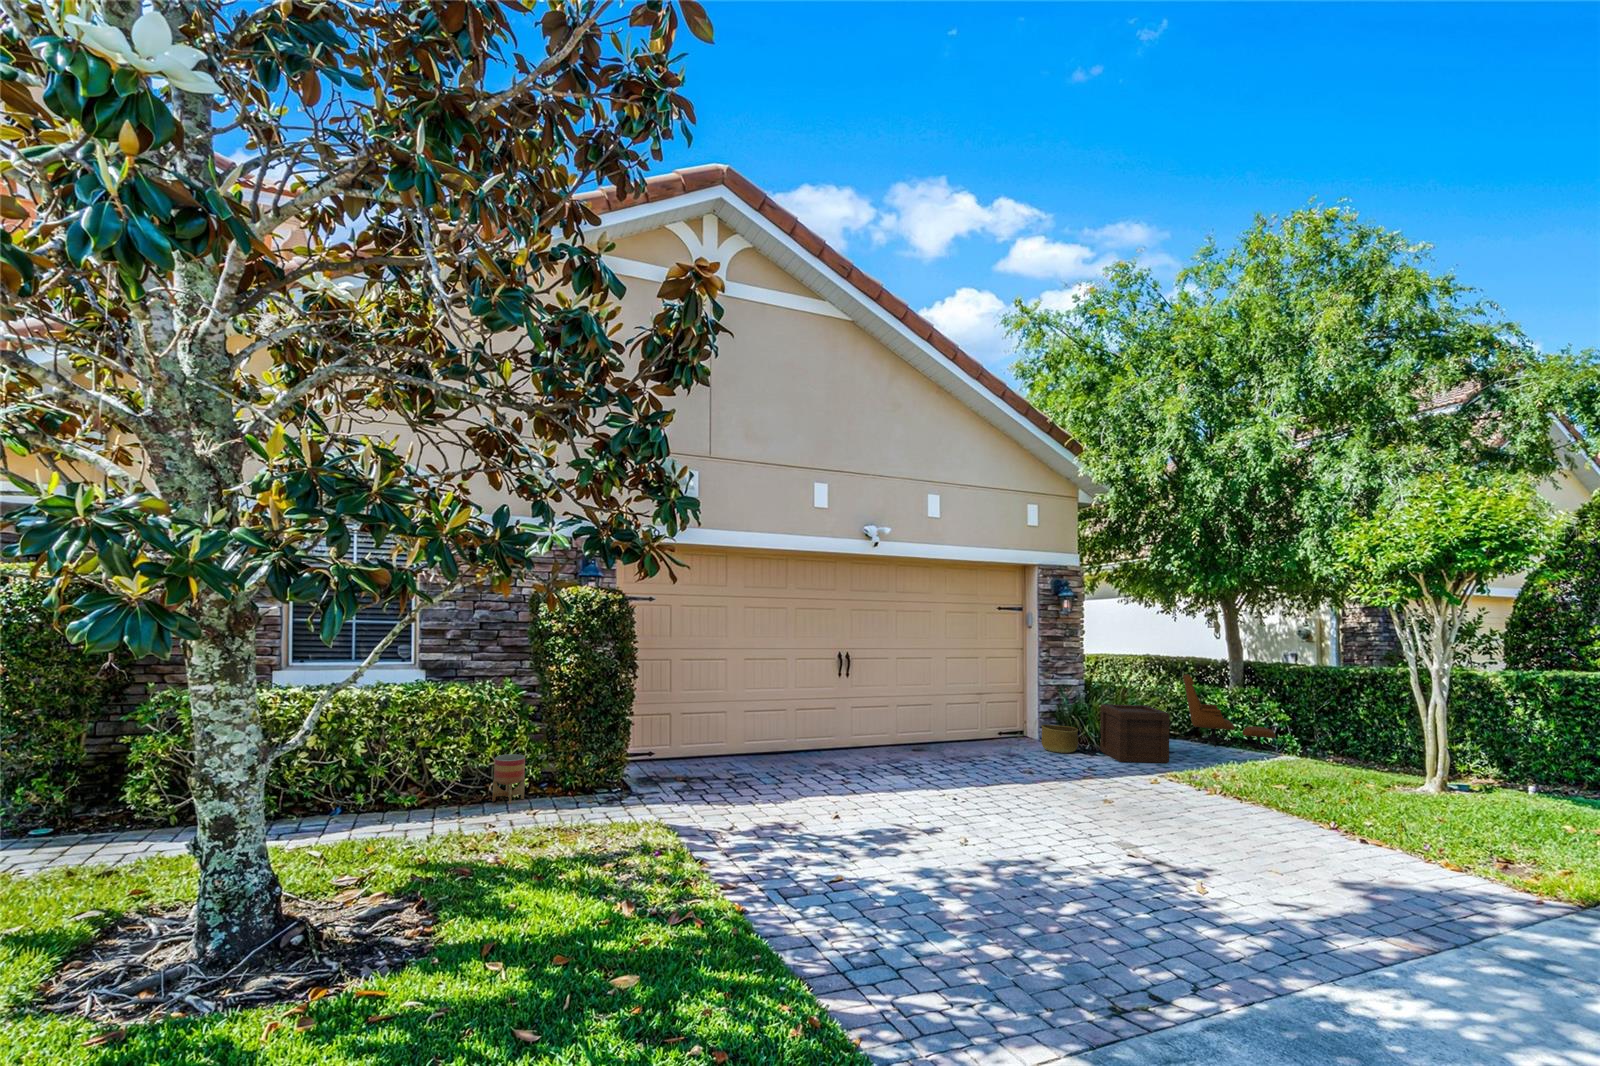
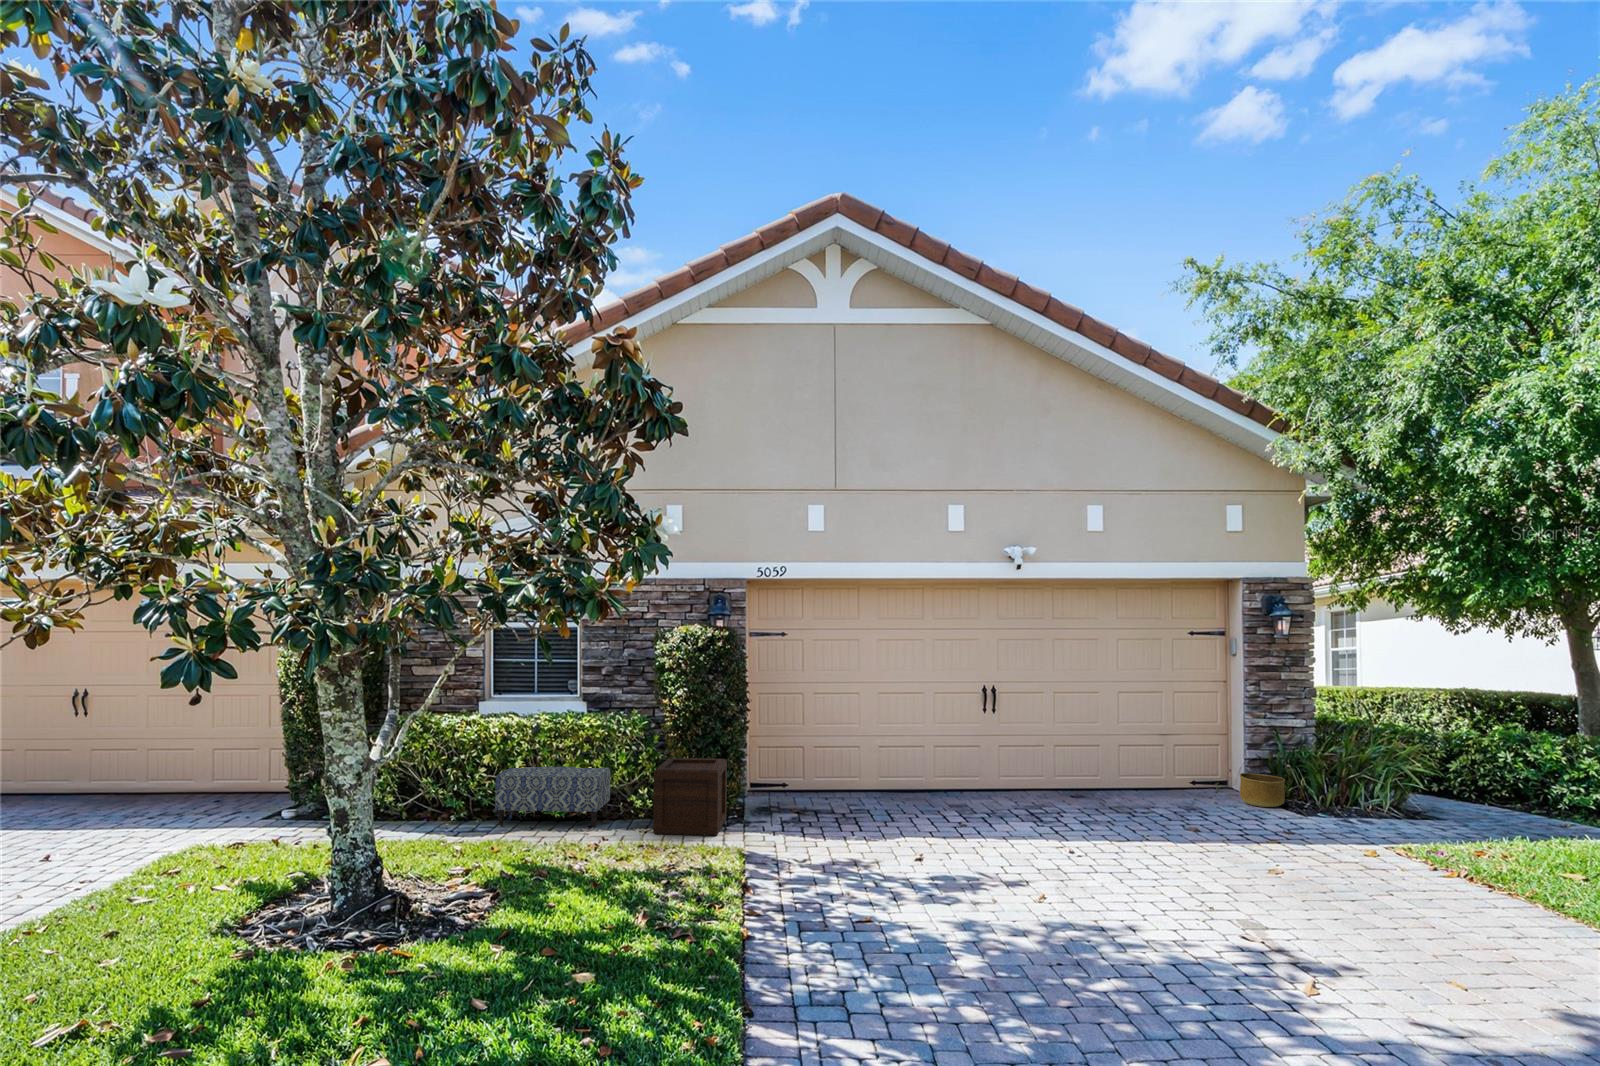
lounge chair: present [1183,674,1276,751] -> none [1449,718,1586,819]
wooden crate: present [1100,704,1170,763] -> present [653,758,727,836]
bench: none [340,745,477,818] -> present [495,766,610,827]
planter: present [492,754,525,804] -> none [622,778,650,823]

